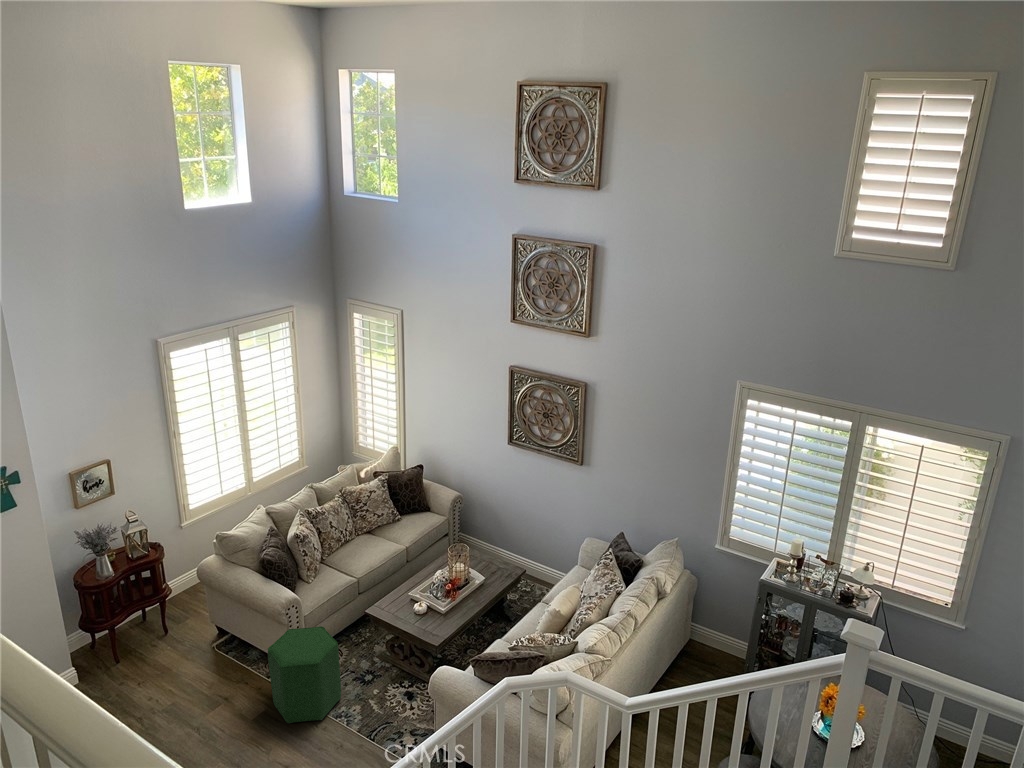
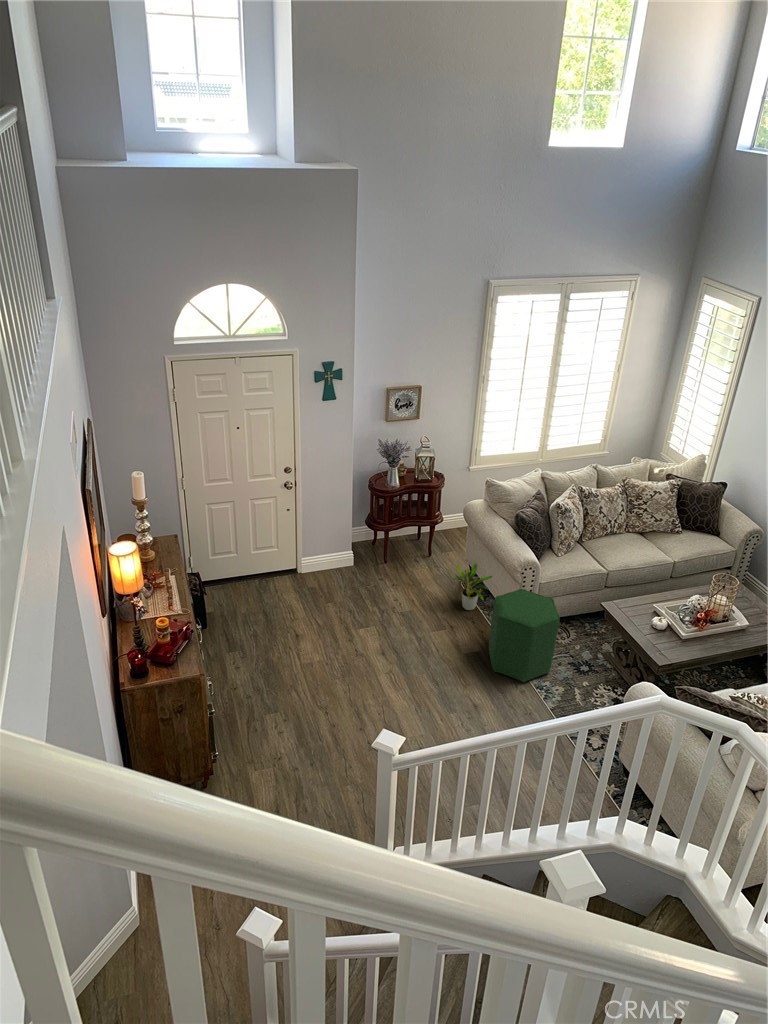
potted plant: none [199,621,253,673] -> present [451,563,492,610]

